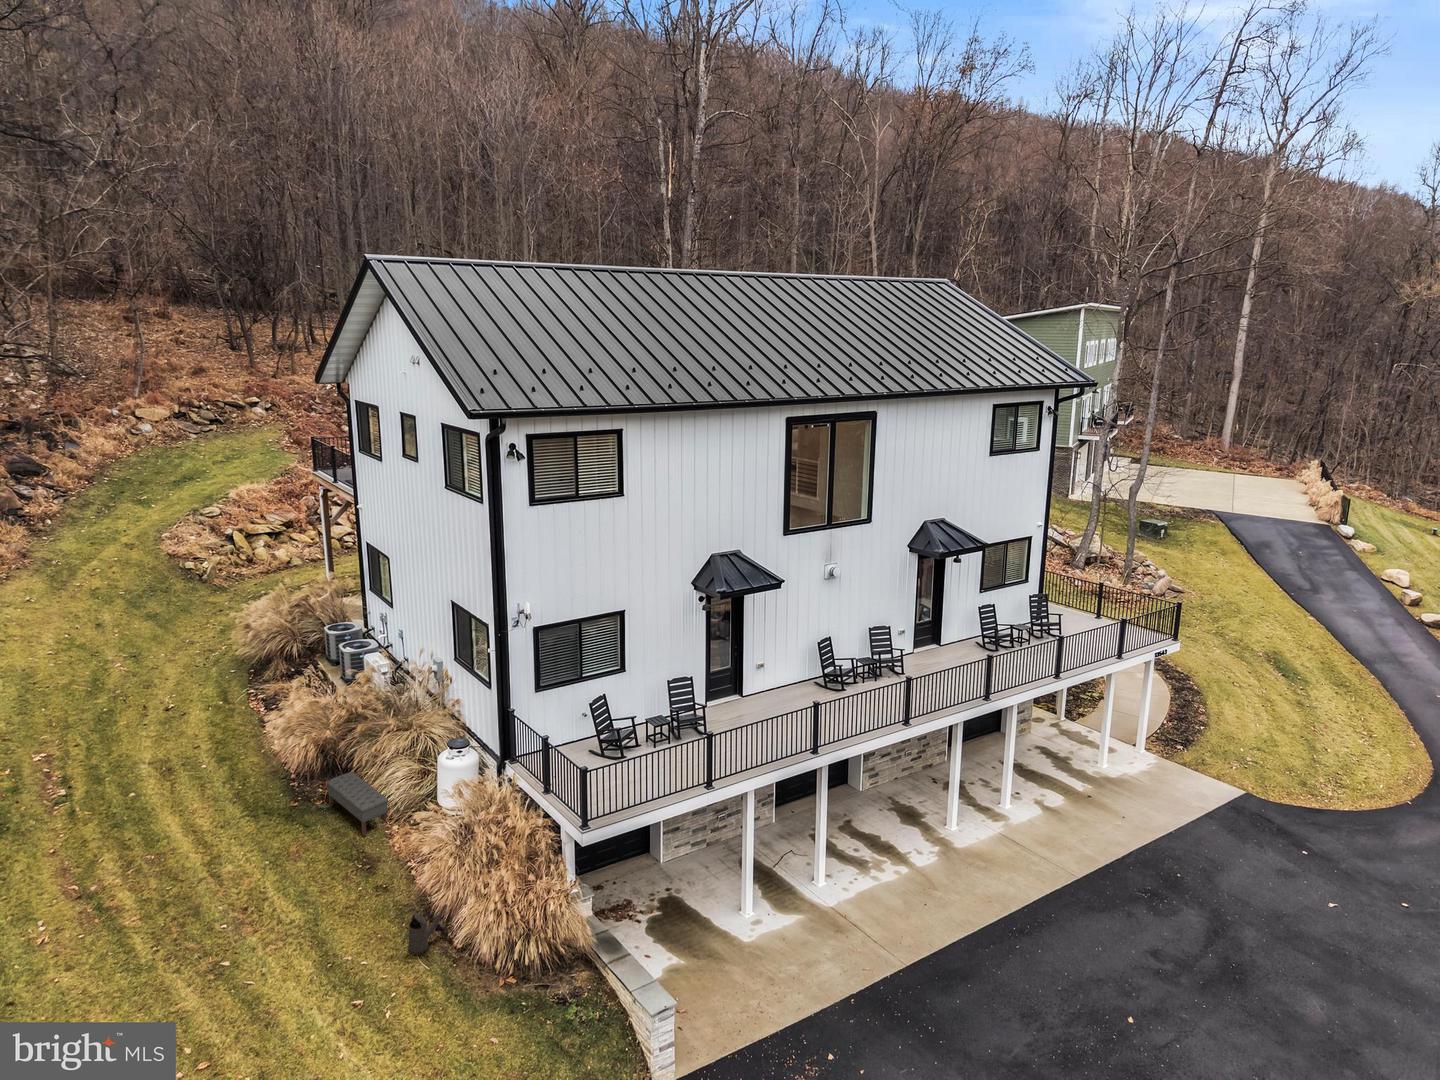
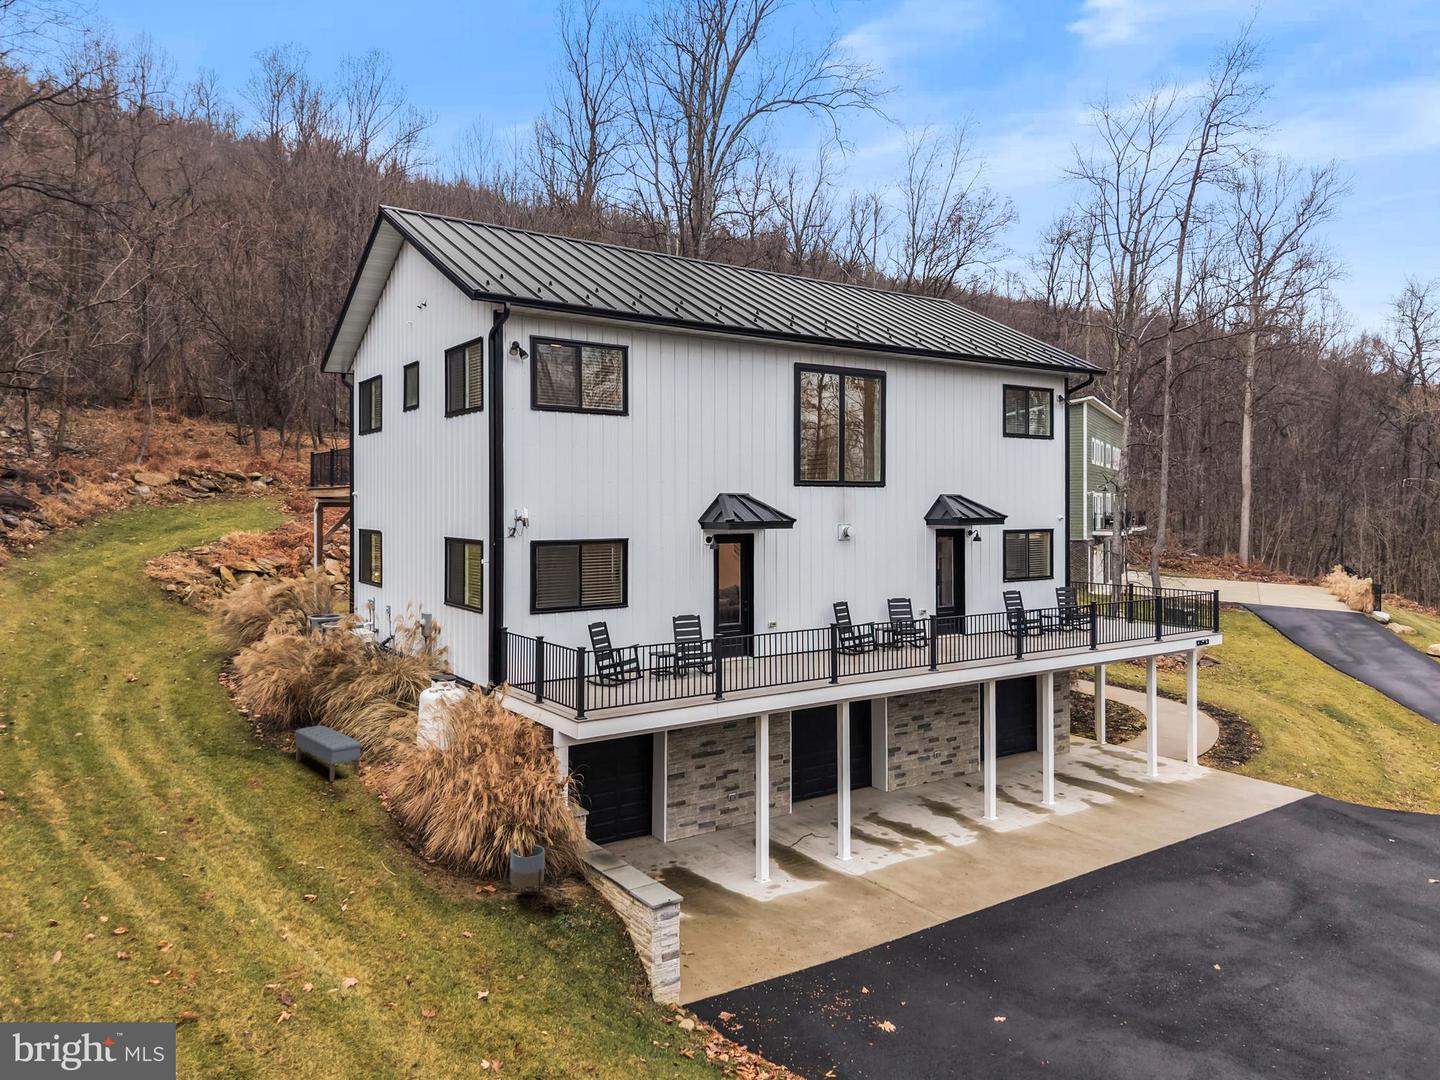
watering can: present [403,904,447,955] -> none [367,815,419,865]
planter: none [529,942,559,992] -> present [508,845,545,901]

